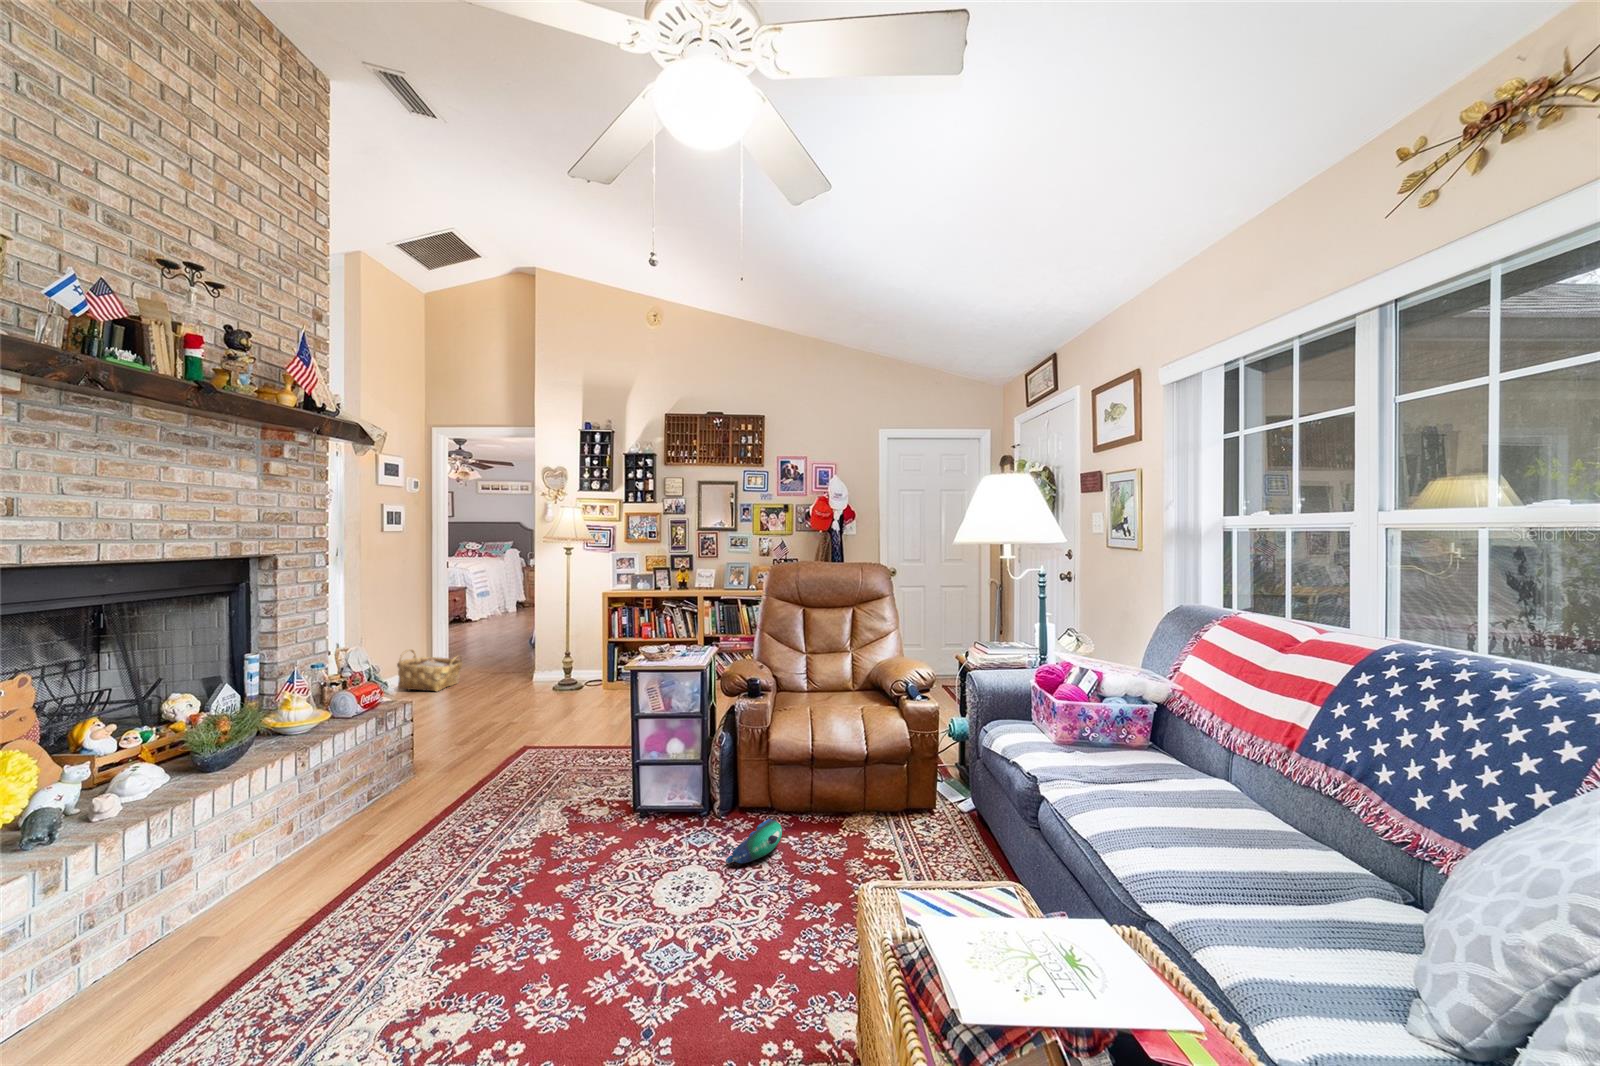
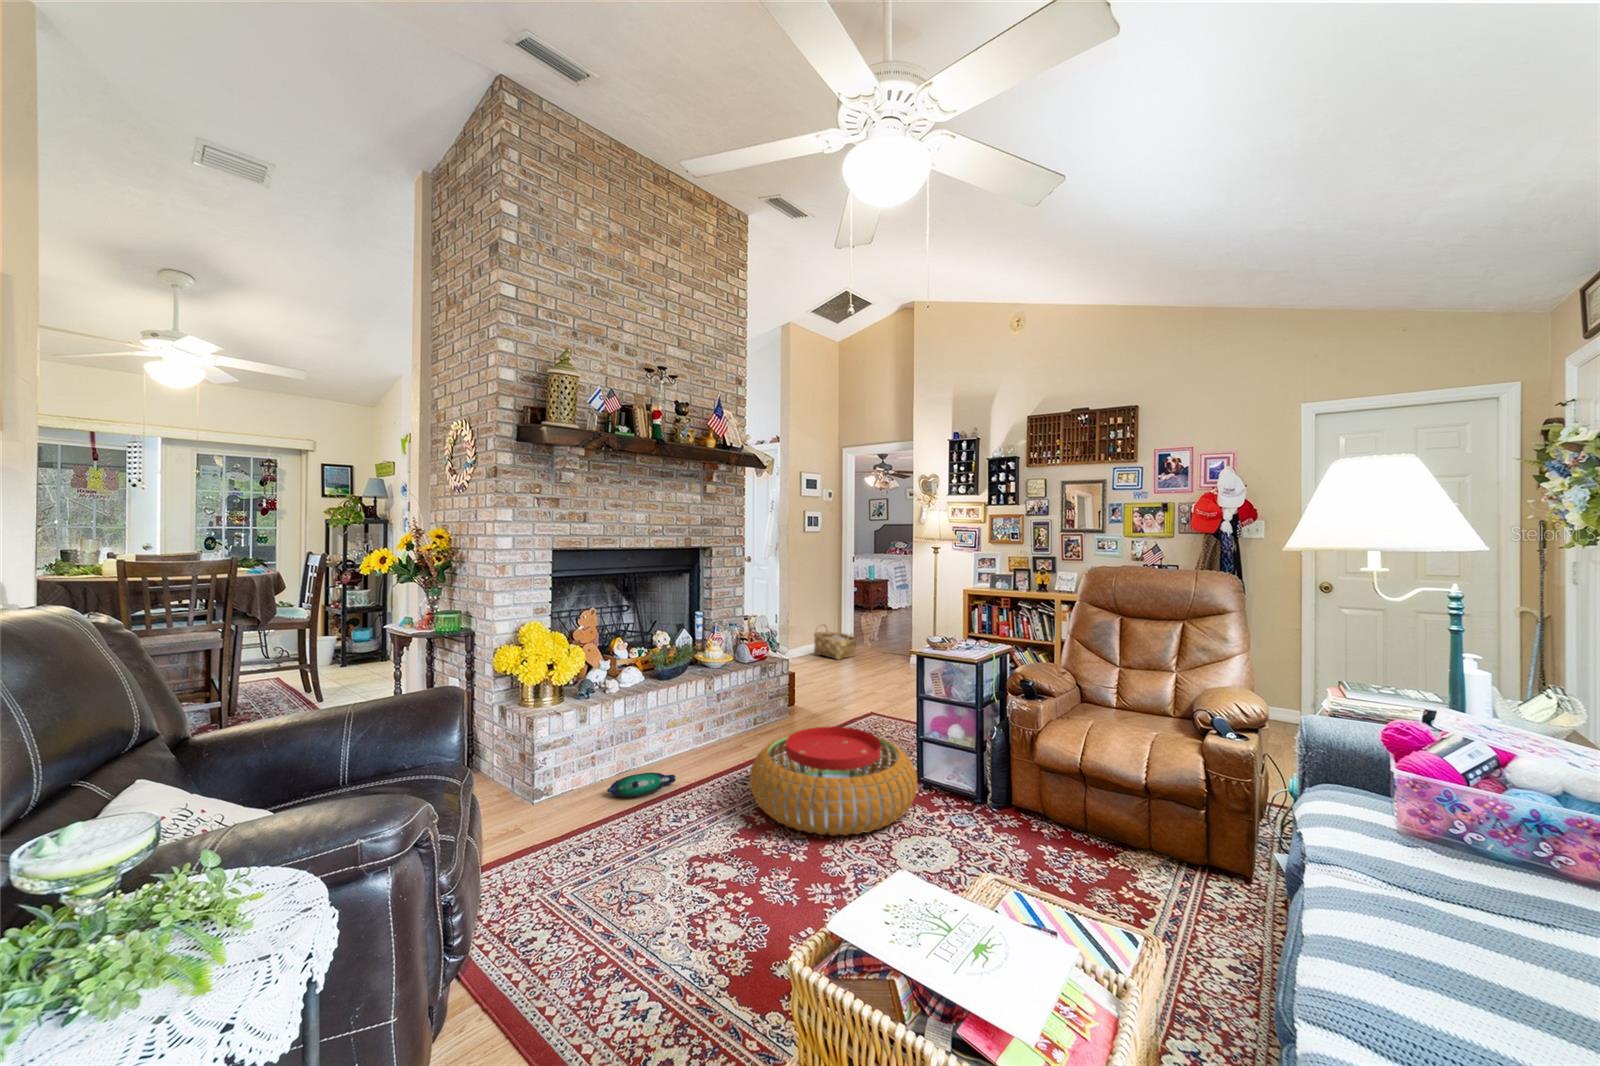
pouf: none [427,772,653,923] -> present [750,727,917,836]
plush toy: present [726,819,782,864] -> present [607,772,676,797]

